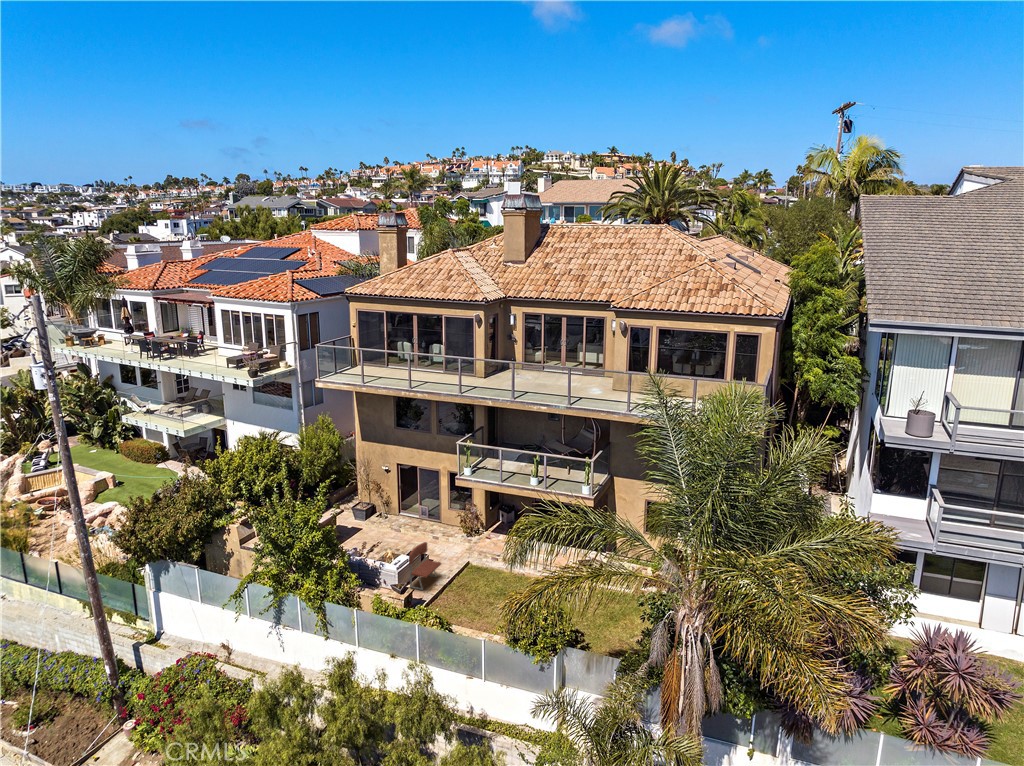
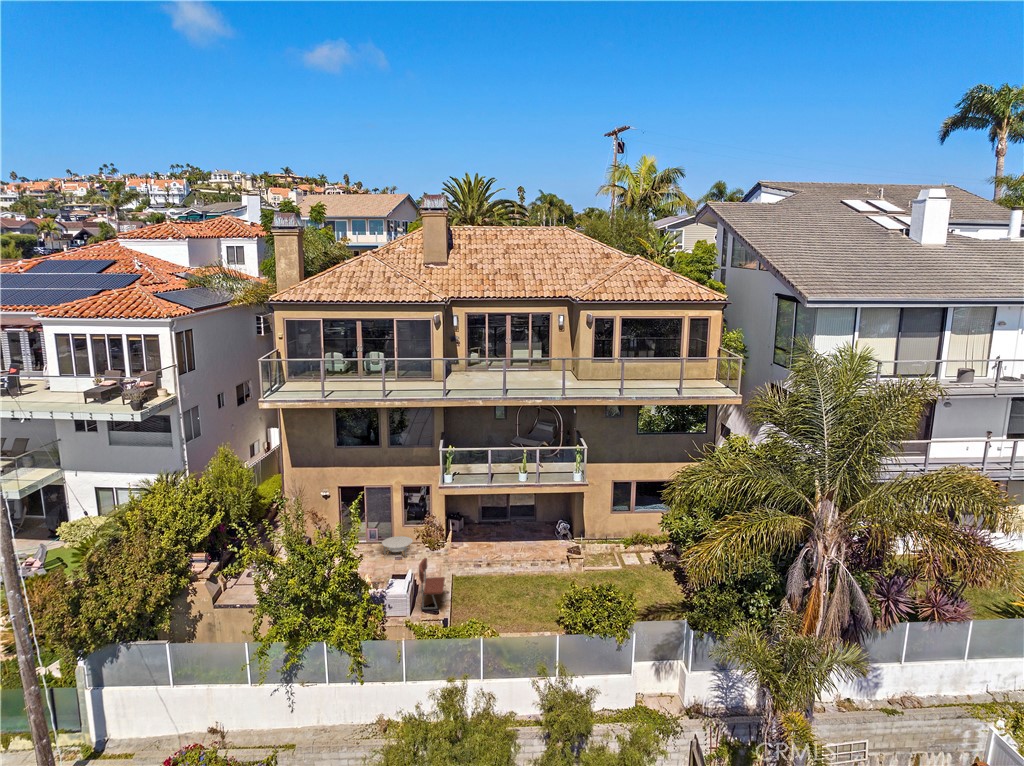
round table: none [421,515,449,536] -> present [382,536,413,557]

